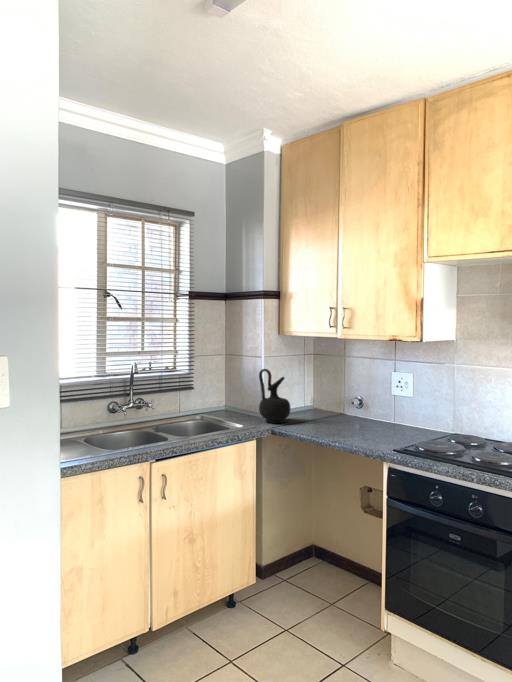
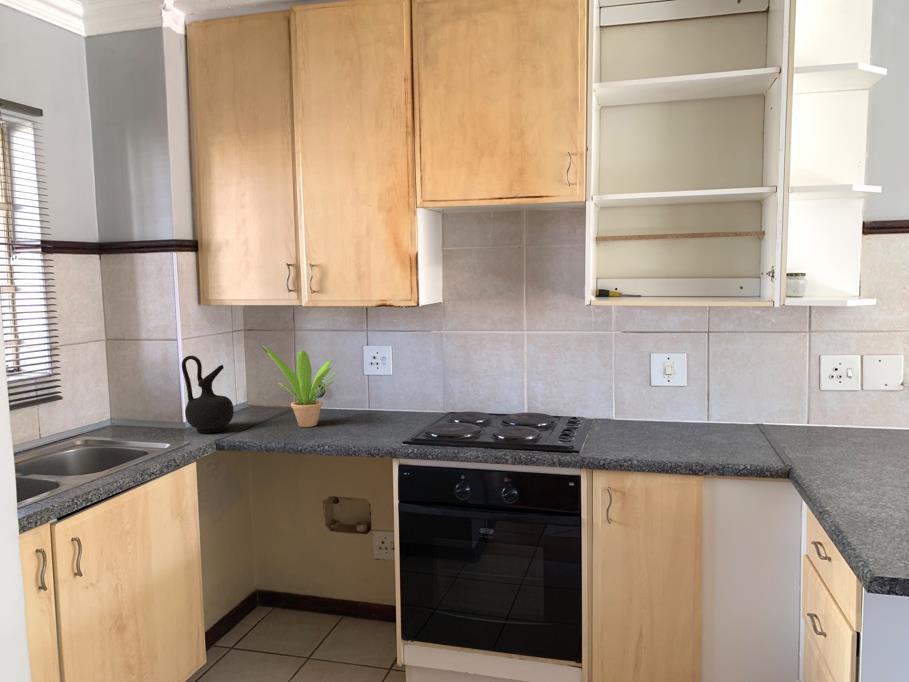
potted plant: none [312,366,363,428] -> present [261,346,338,427]

